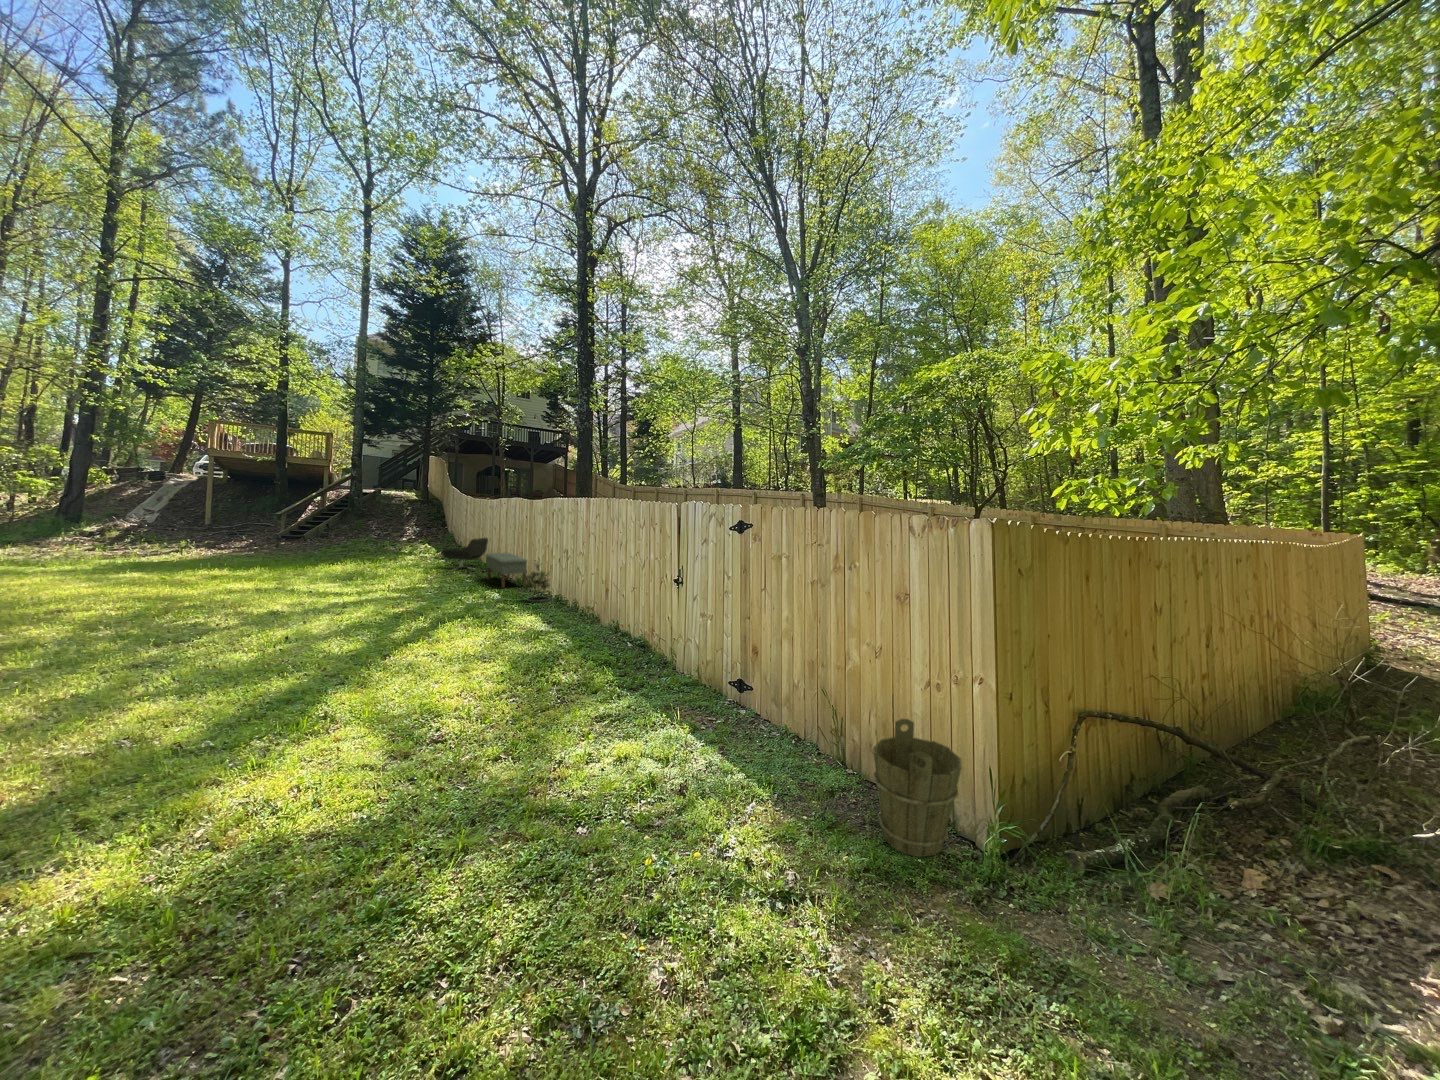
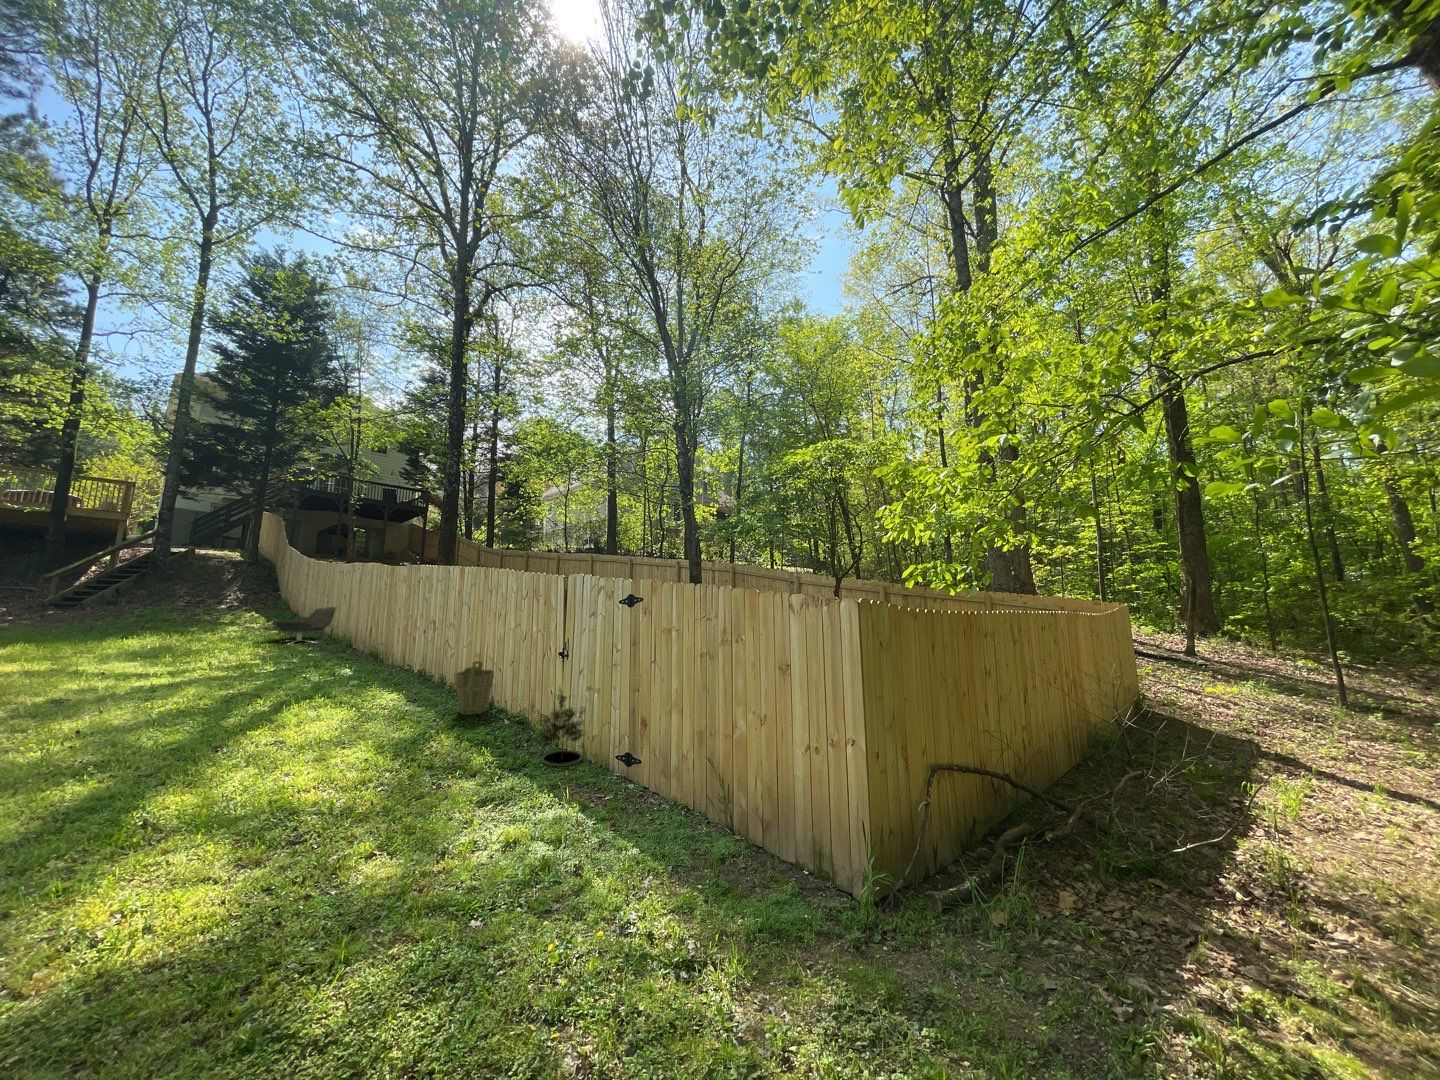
bench: present [486,553,527,588] -> none [334,624,386,665]
potted tree: present [524,560,550,602] -> present [538,690,585,767]
bucket: present [873,719,962,857] -> present [455,661,494,715]

